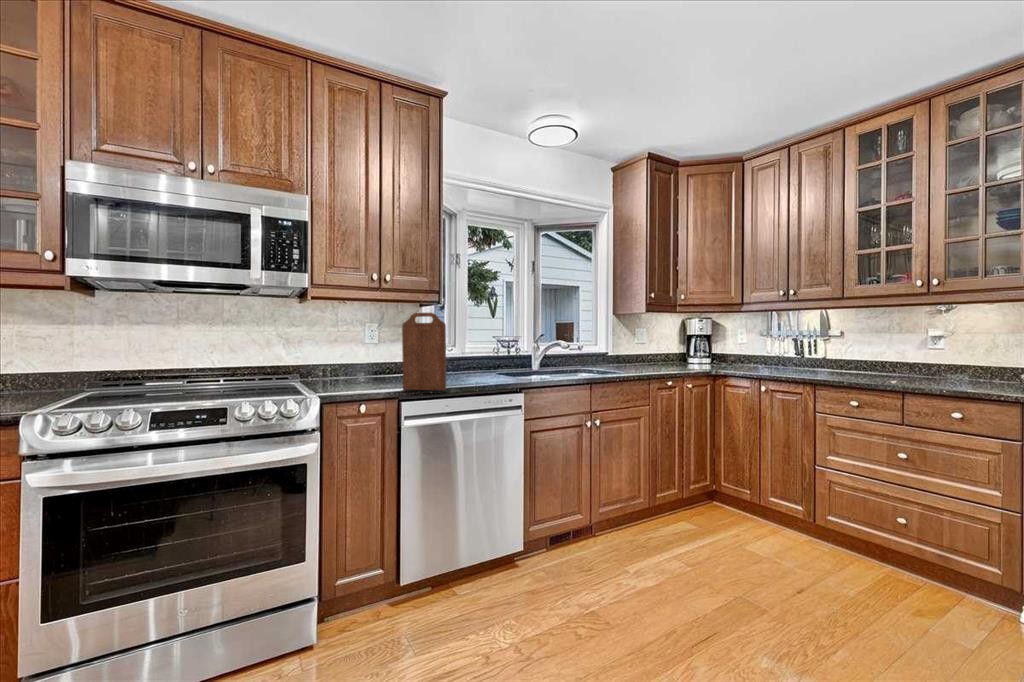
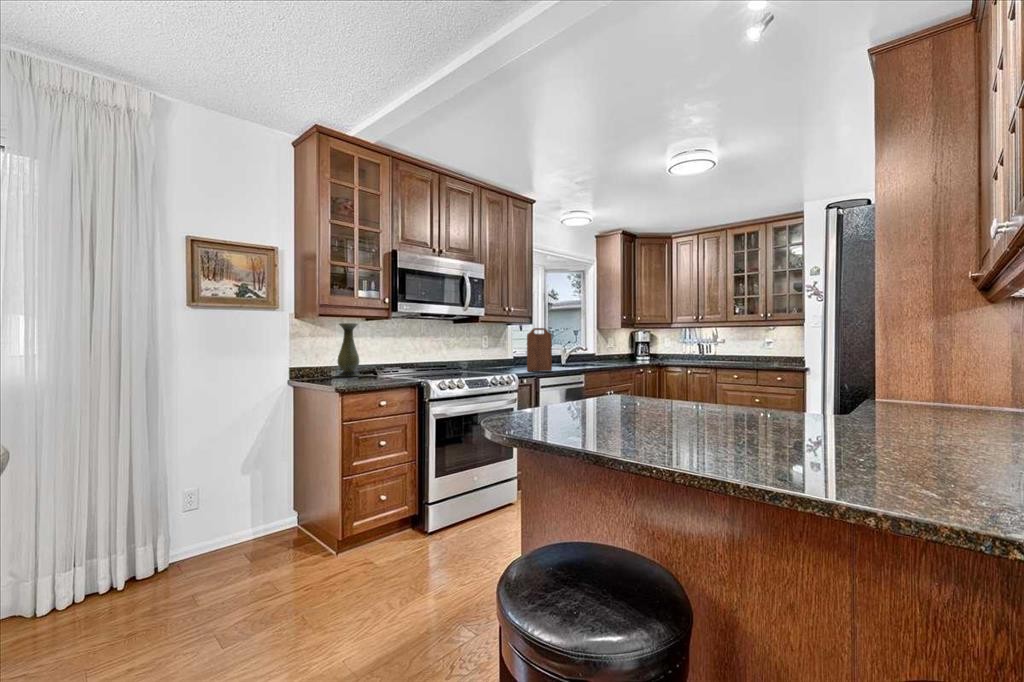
vase: none [16,307,68,400] -> present [338,323,359,377]

